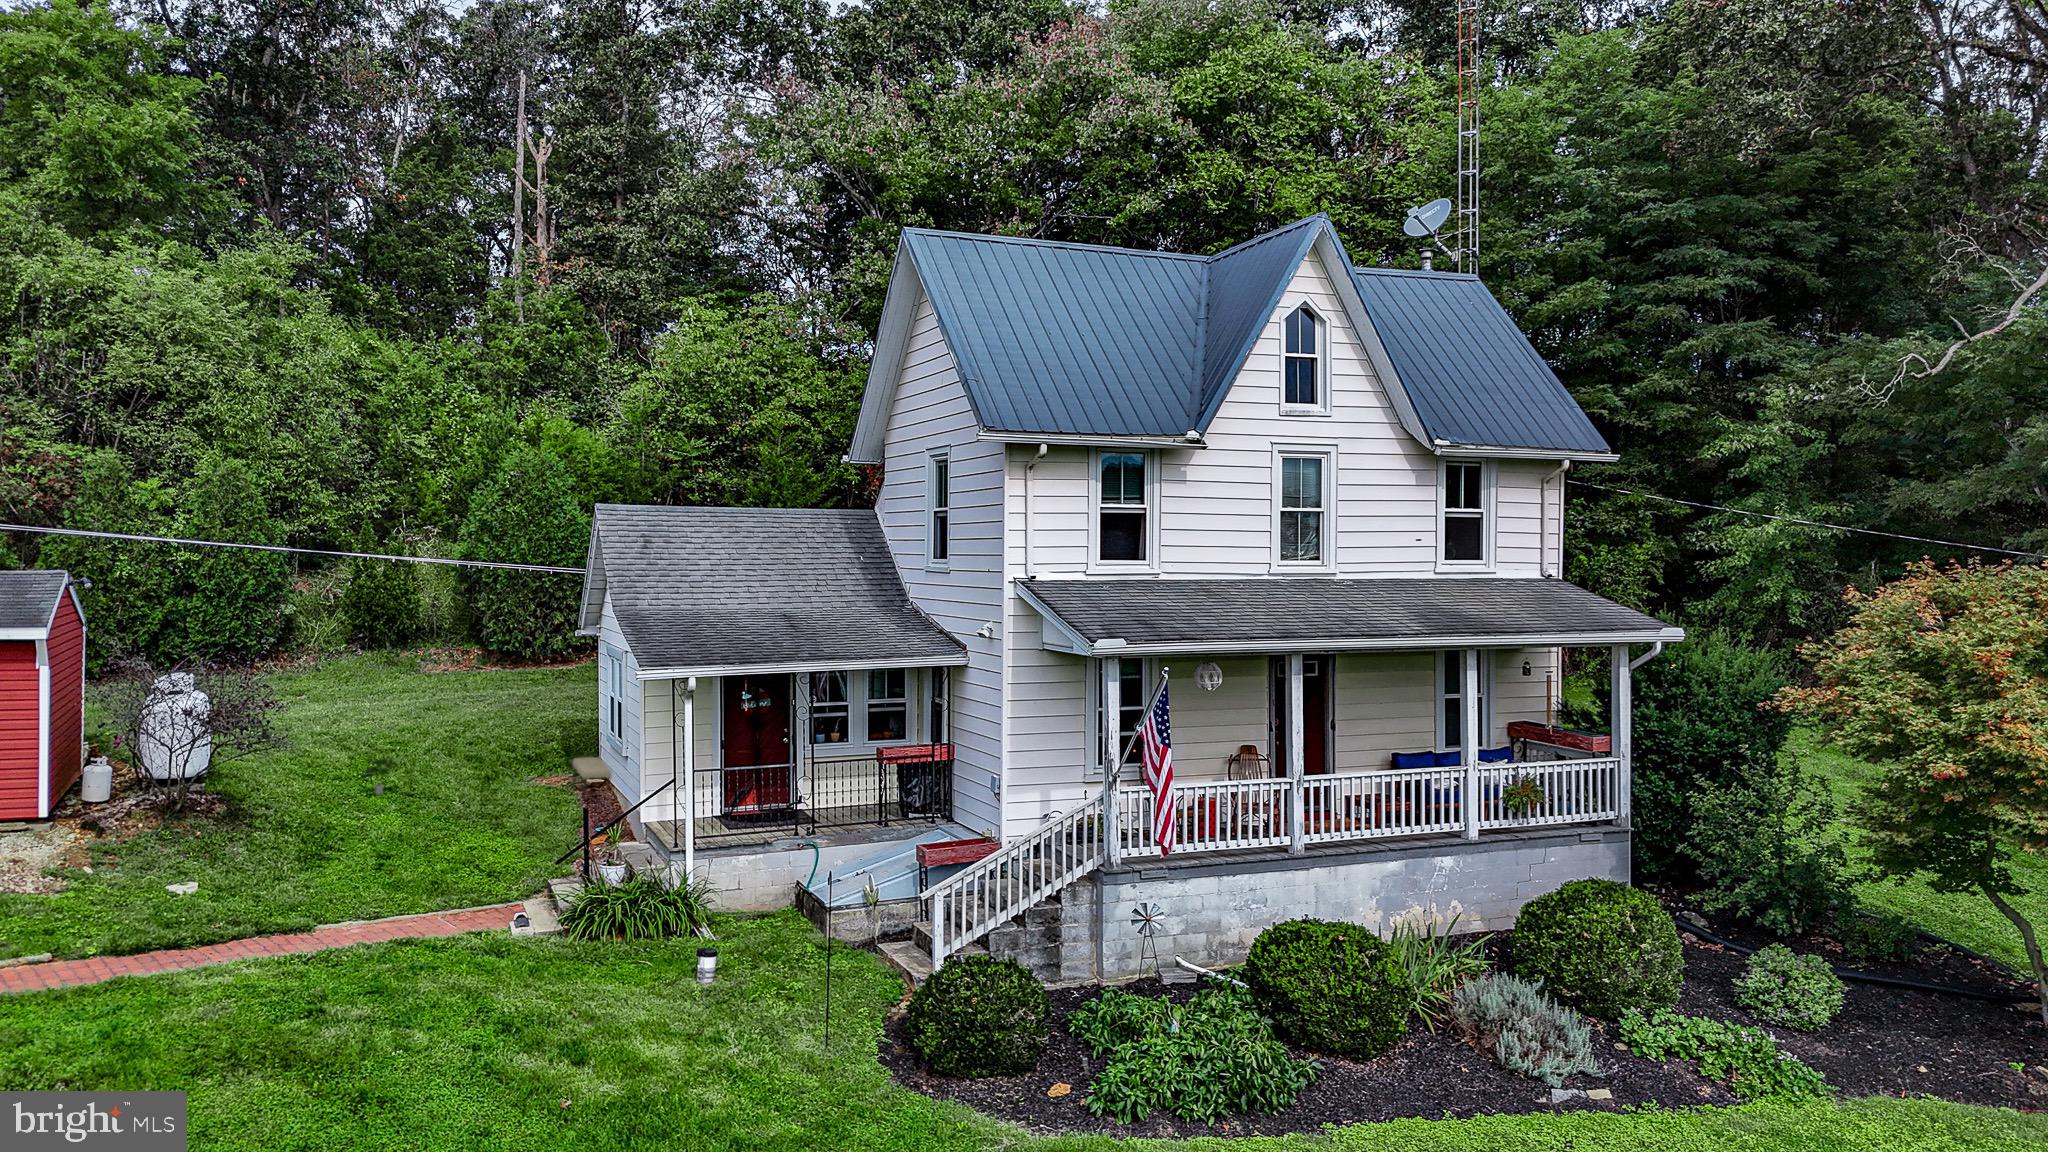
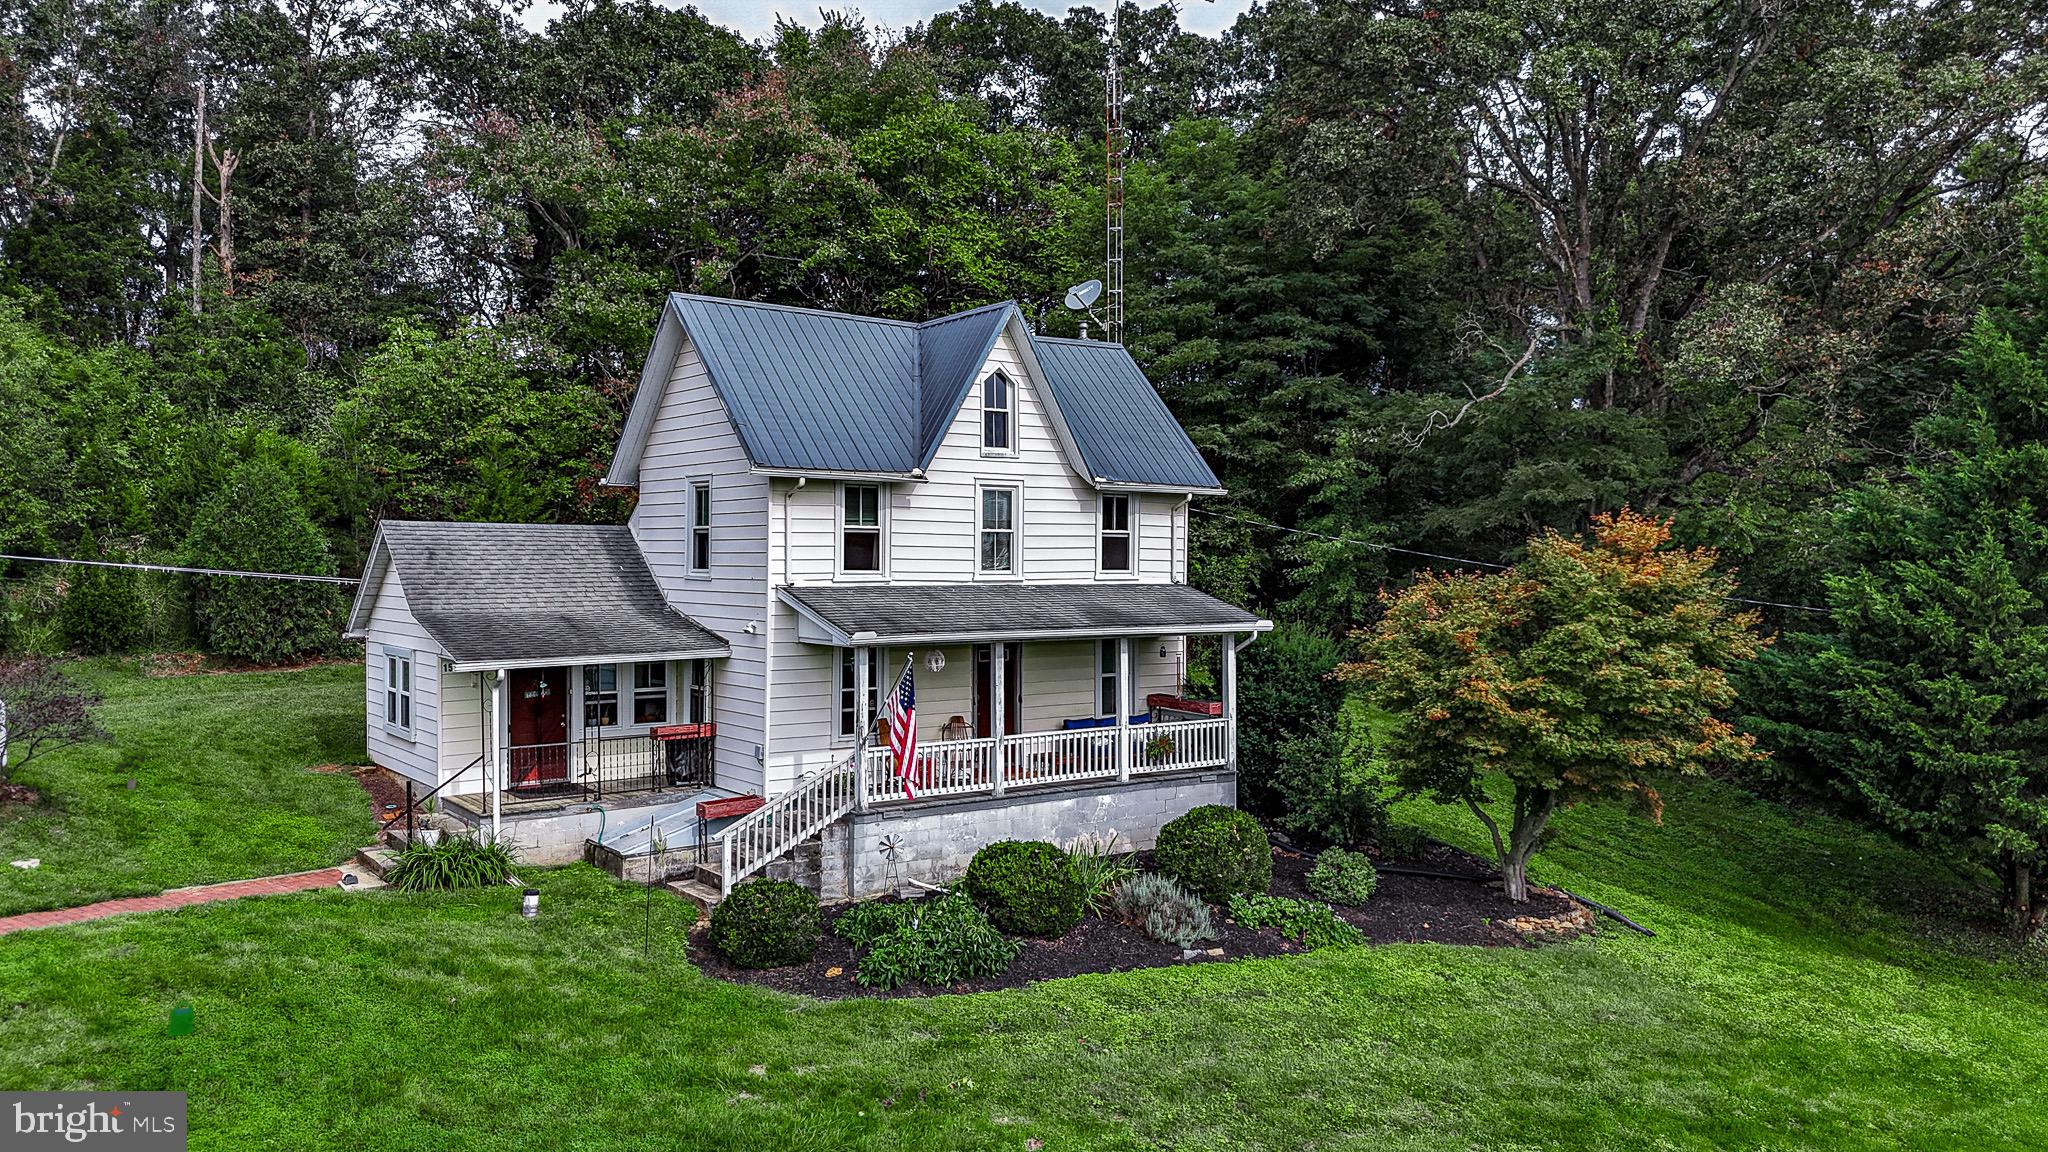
bench: present [572,757,612,800] -> none [330,747,377,787]
watering can: none [220,1078,256,1122] -> present [167,1001,195,1036]

